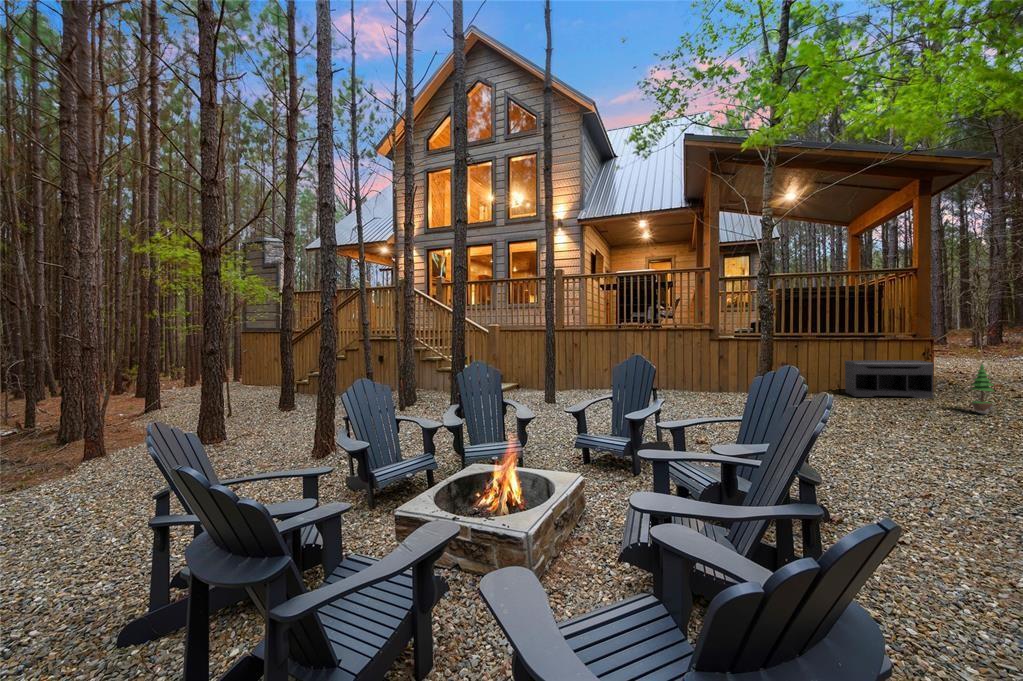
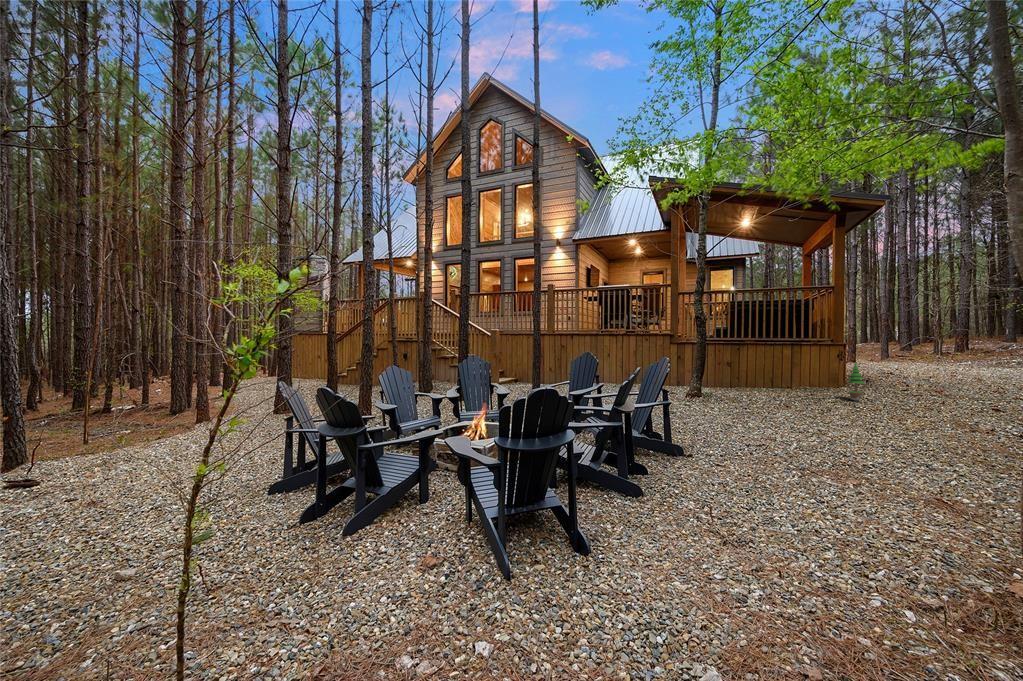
bench: present [845,360,934,398] -> none [775,361,838,391]

